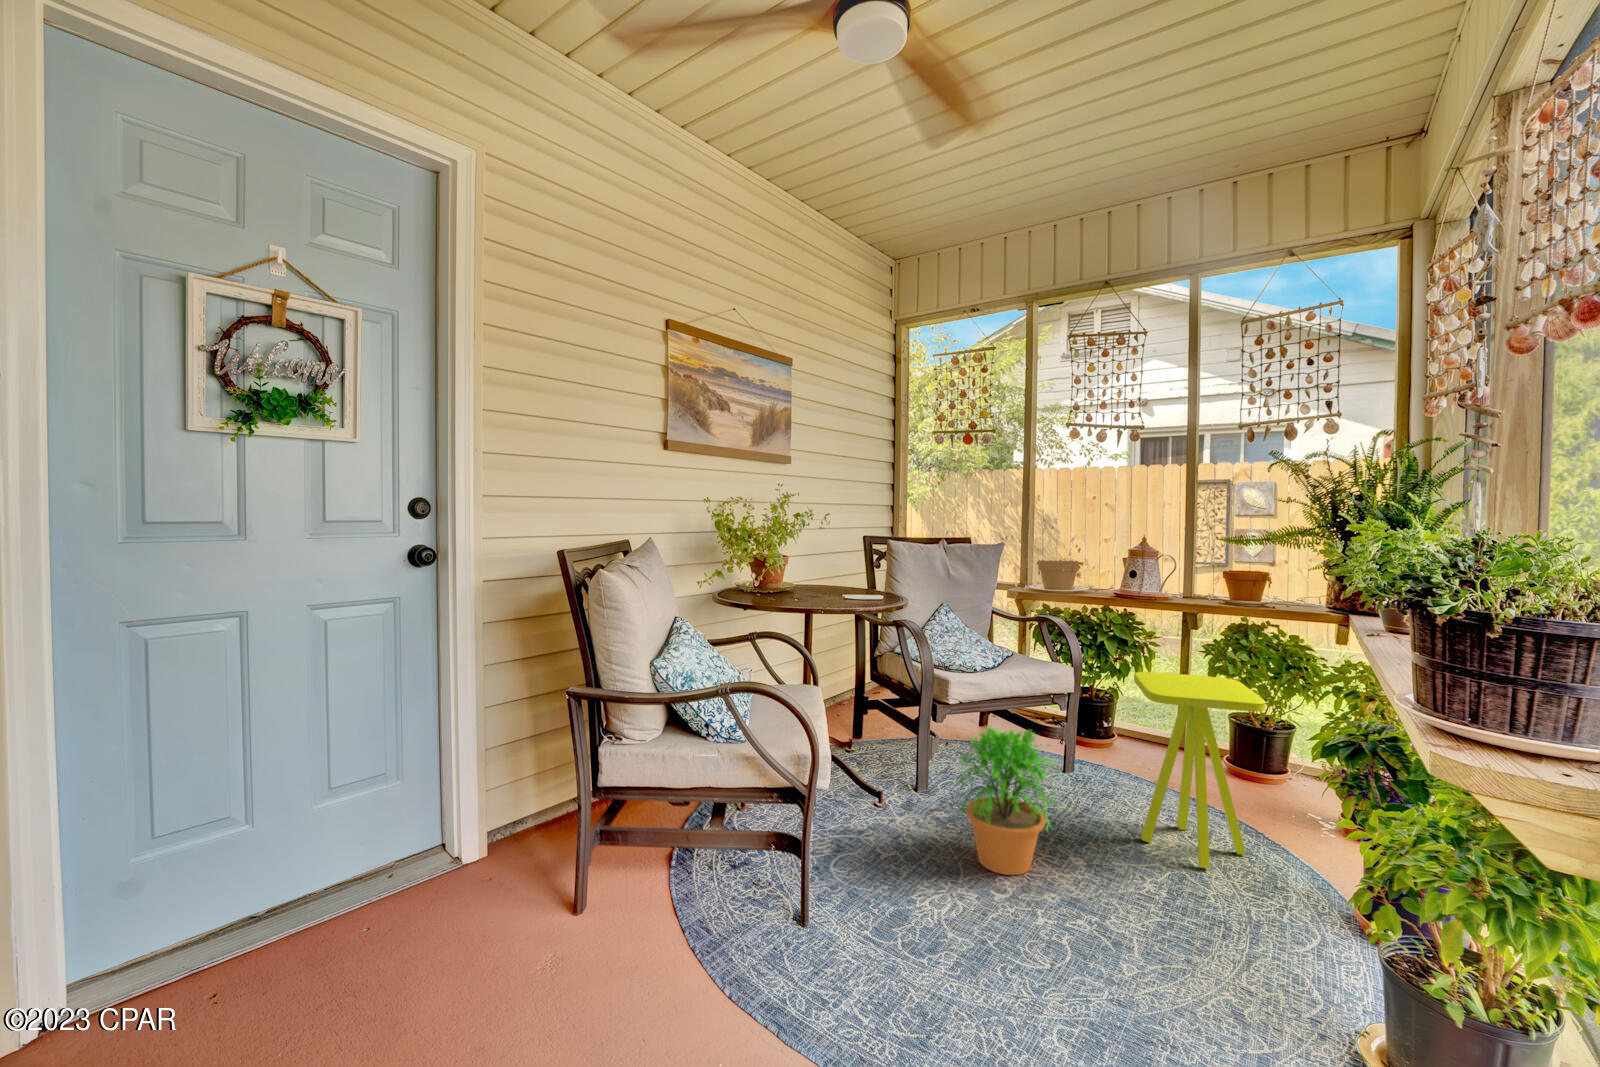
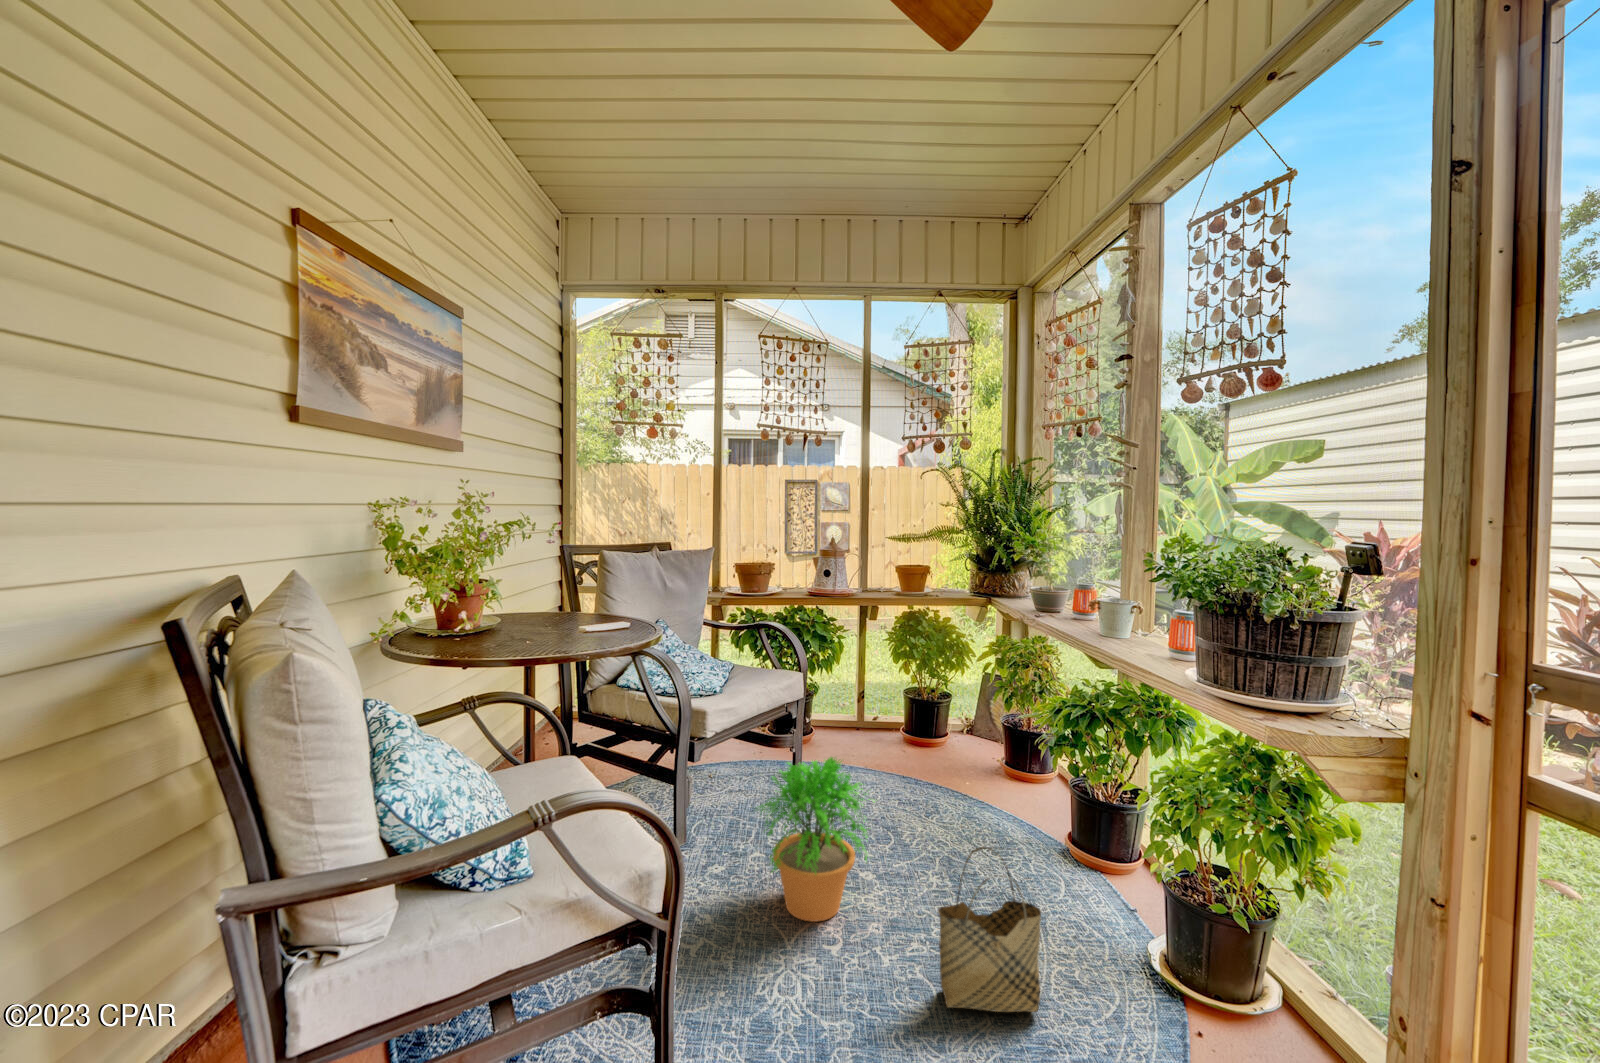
side table: present [1134,672,1265,868] -> none [885,670,1002,848]
woven basket: none [1069,829,1187,1006] -> present [938,847,1041,1012]

